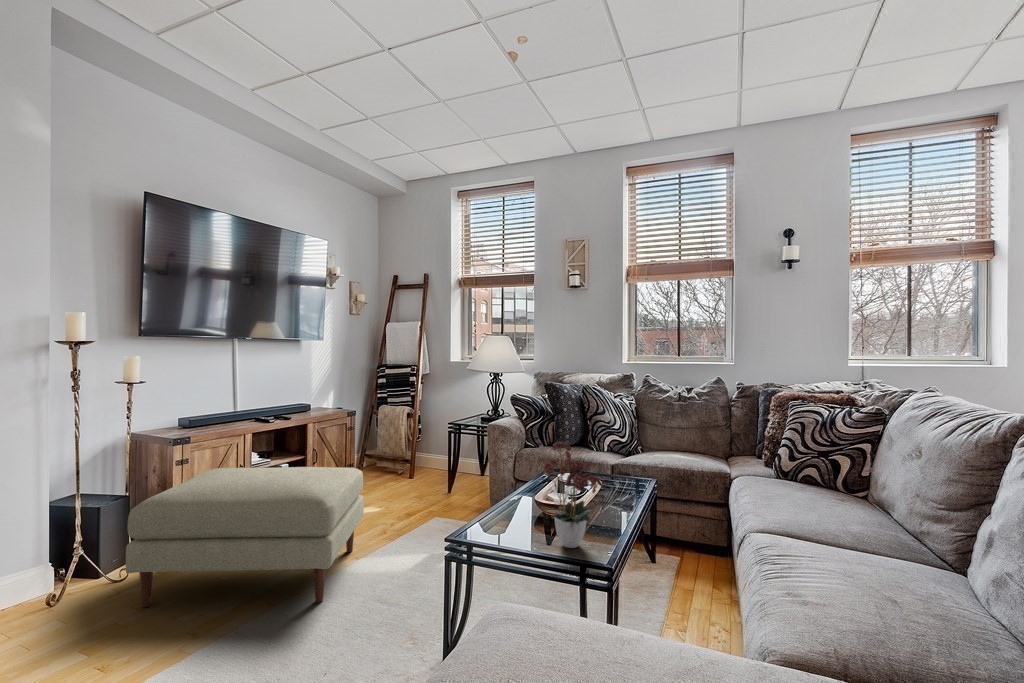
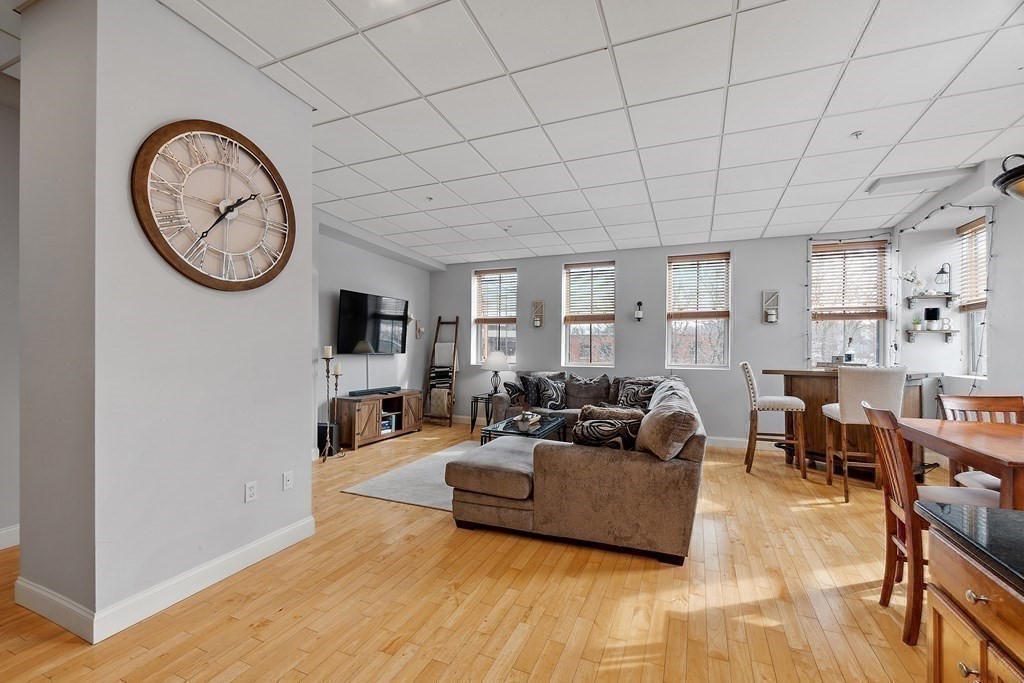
ottoman: present [126,467,364,607] -> none [356,413,438,463]

